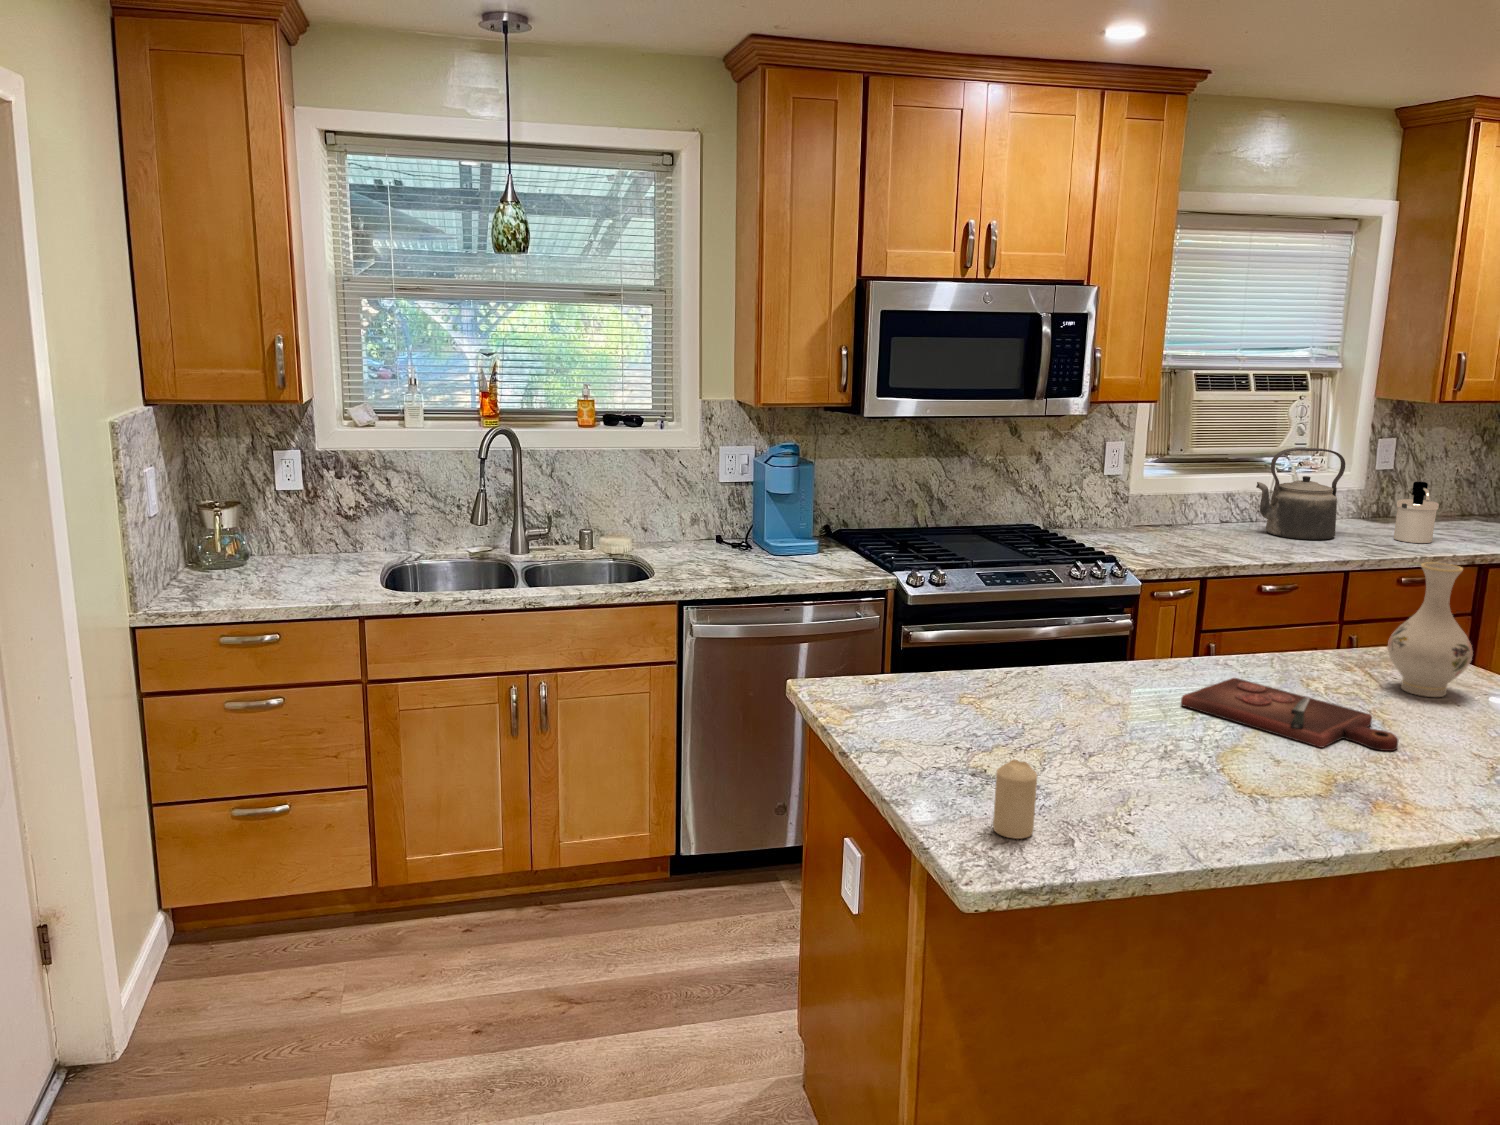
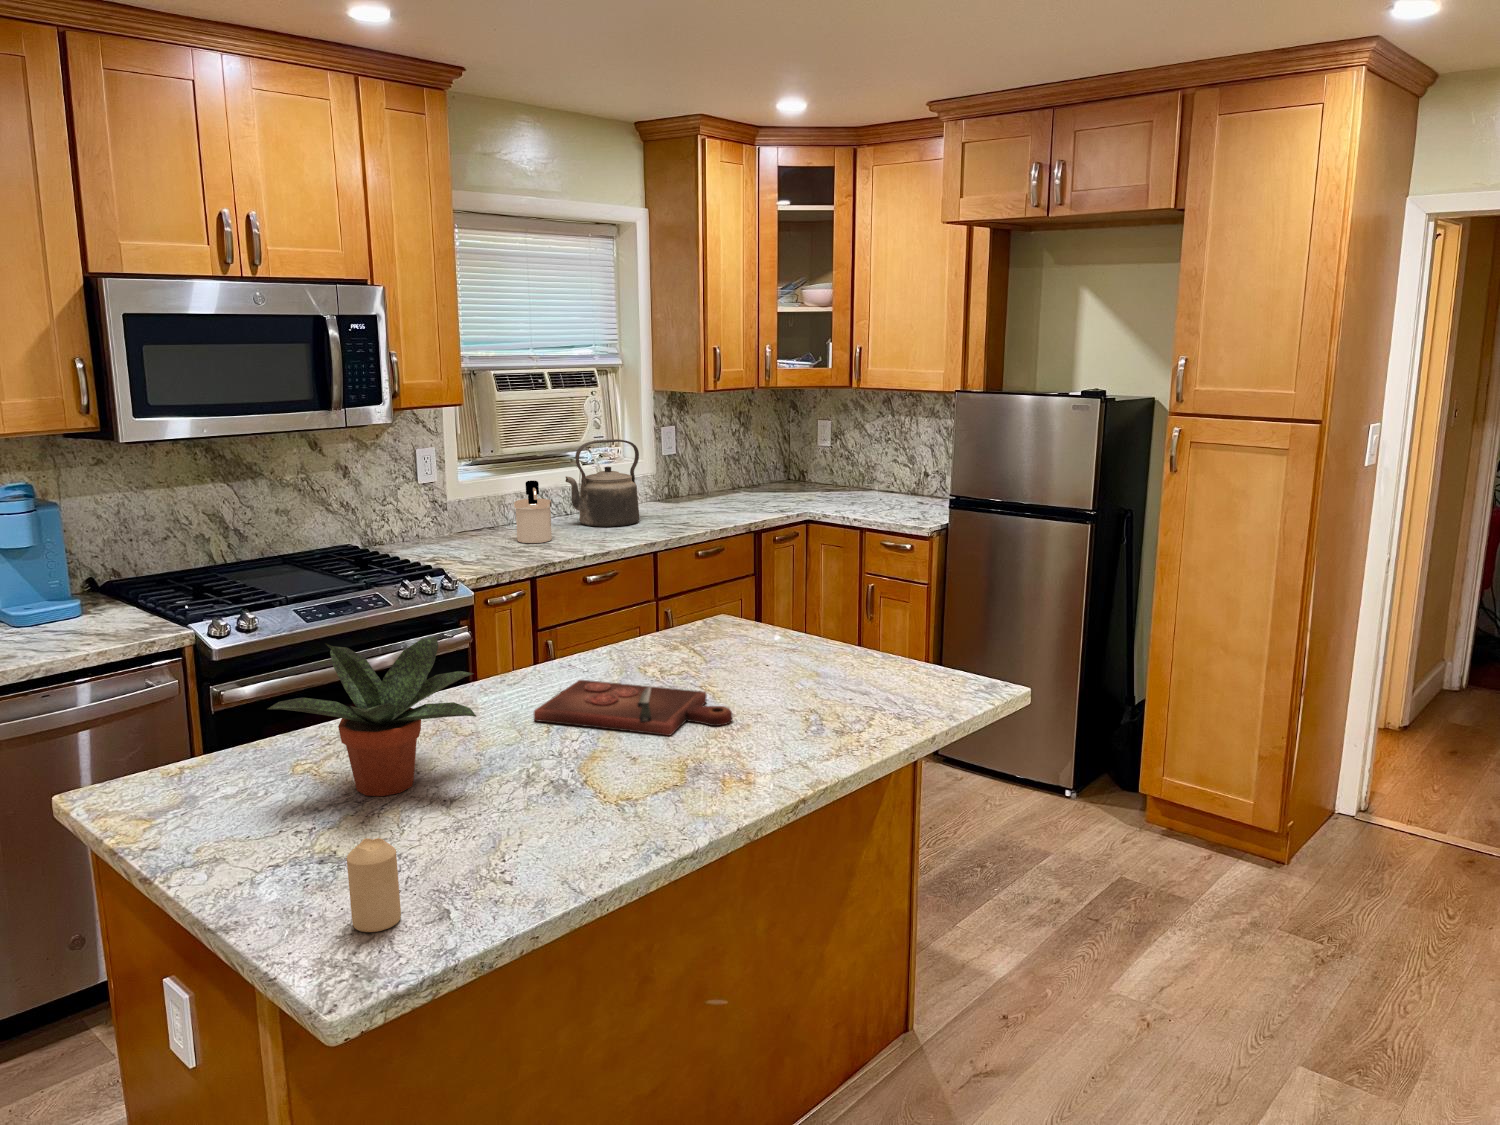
soap dispenser: present [1394,482,1439,543] -> present [514,481,552,543]
vase: present [1388,562,1473,697] -> none [707,539,774,663]
potted plant: none [949,595,1130,738] -> present [268,637,476,796]

